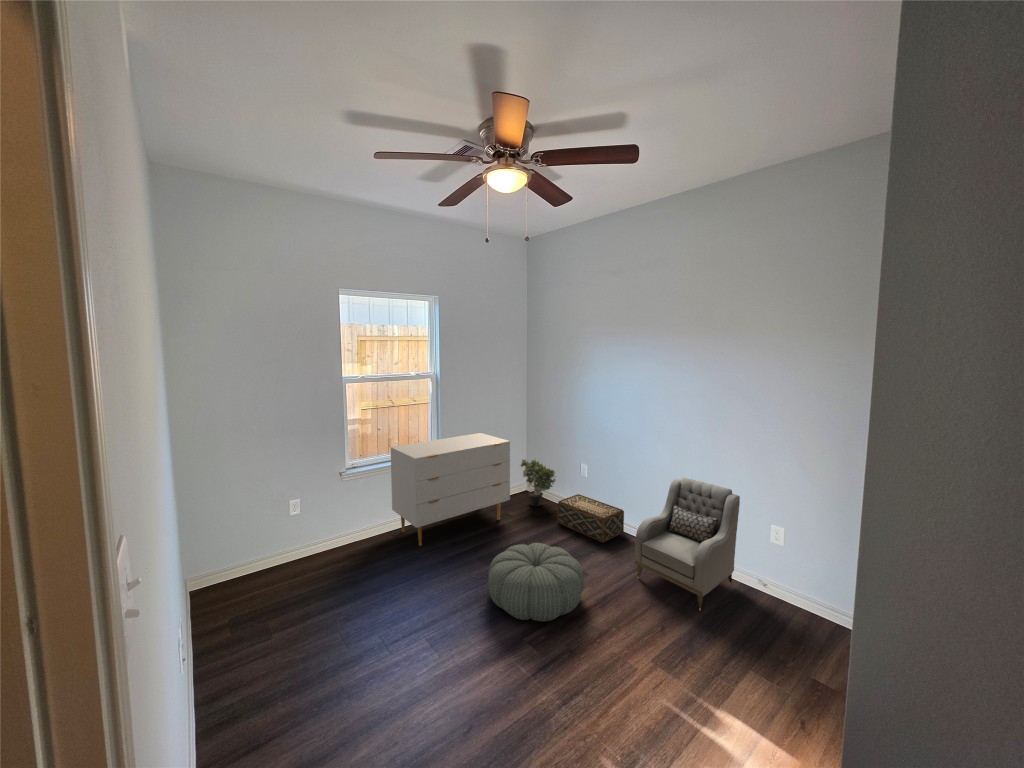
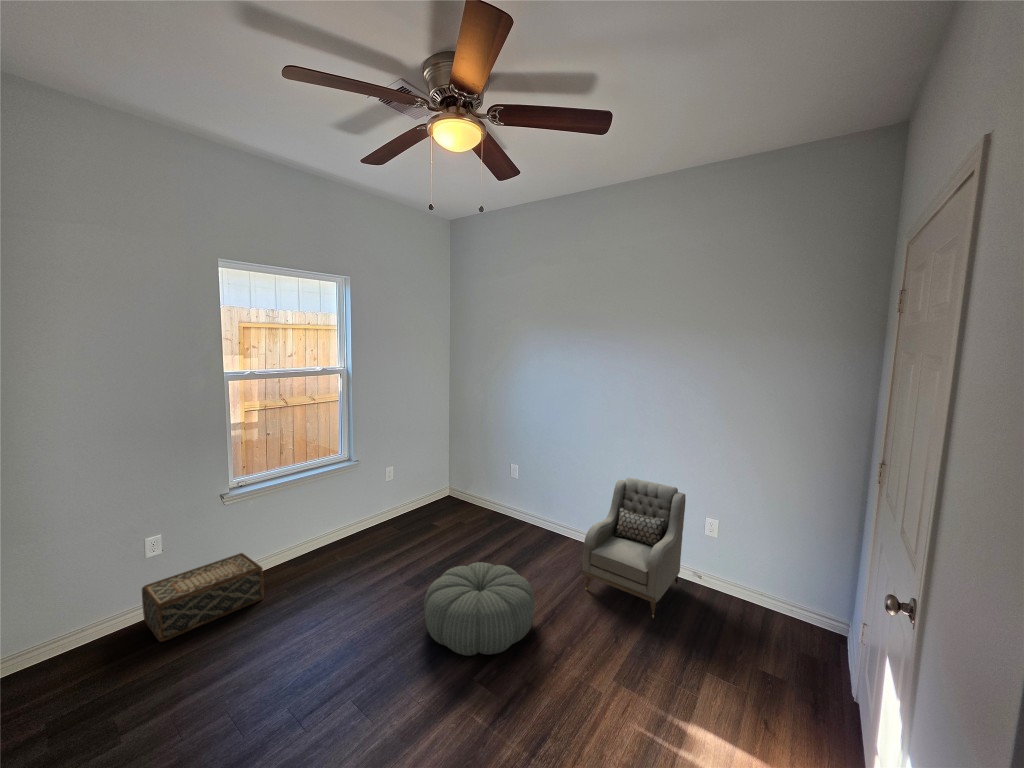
dresser: present [391,433,510,546] -> none [289,437,437,579]
potted plant: present [520,460,555,506] -> none [445,465,487,518]
woven basket: present [558,494,624,542] -> present [142,553,264,642]

